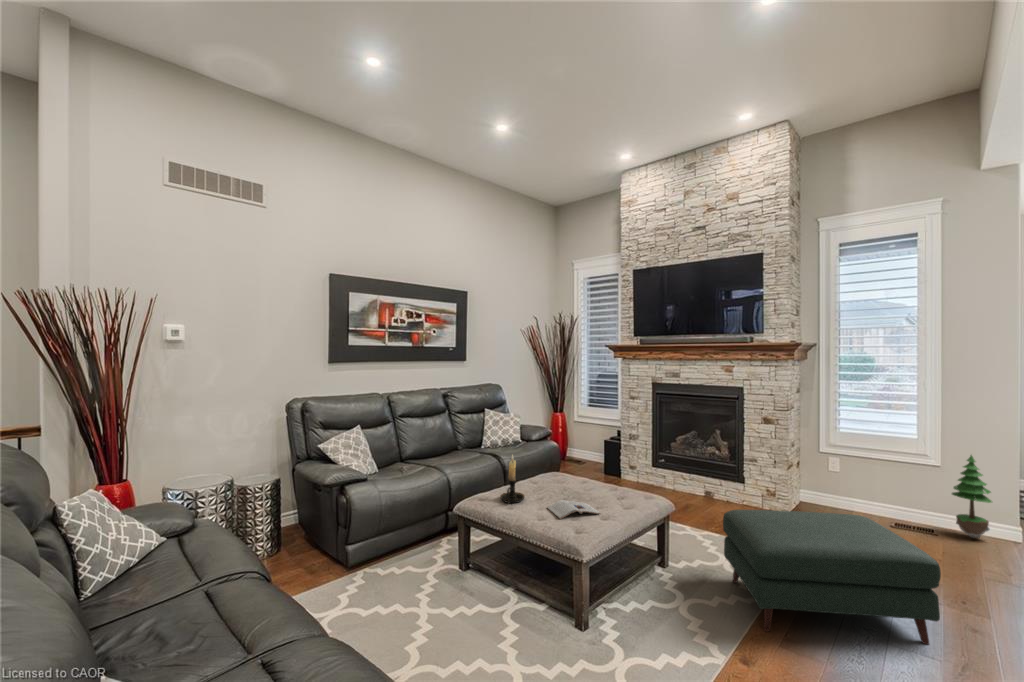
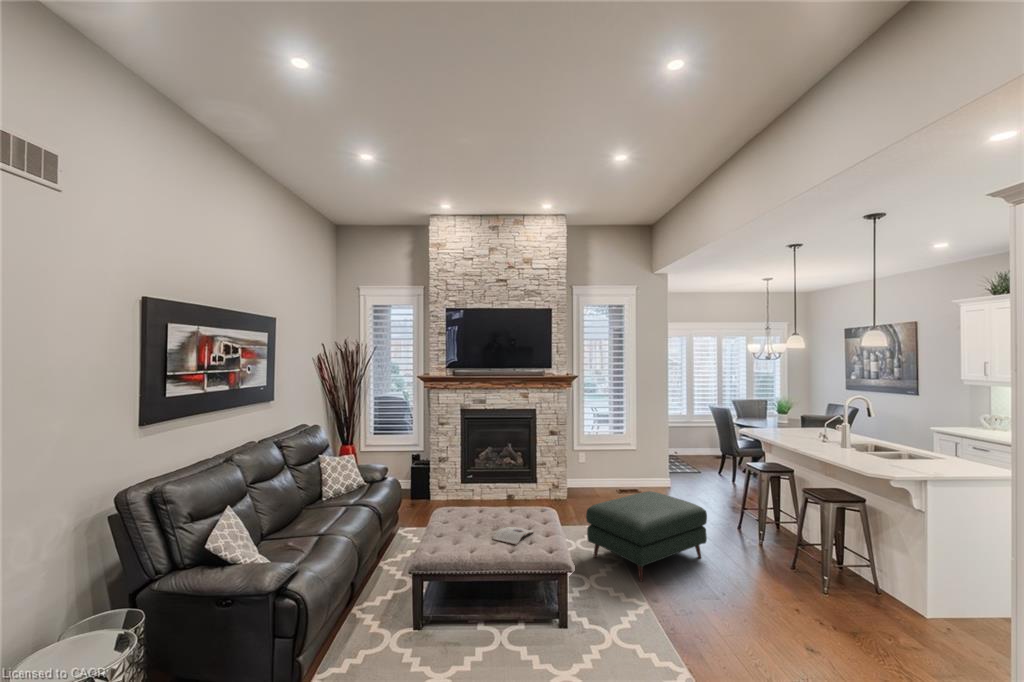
candle holder: present [501,455,525,504] -> none [444,497,467,545]
potted tree: present [952,455,992,538] -> none [648,441,667,492]

